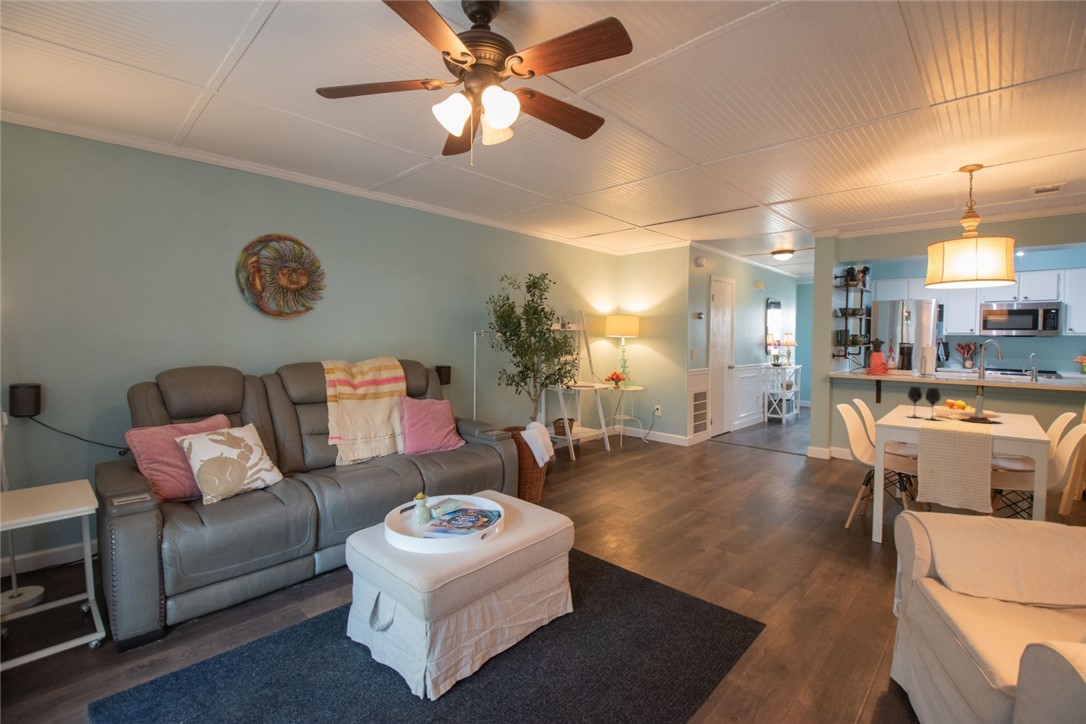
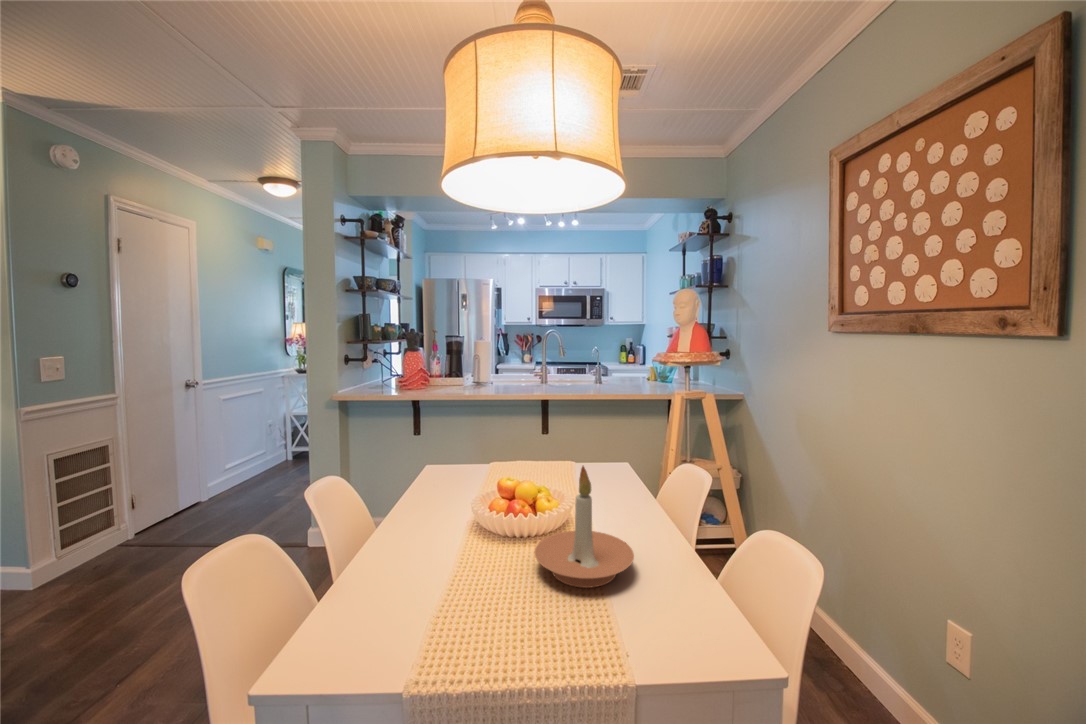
wine glass: present [908,387,941,420] -> none [398,488,492,620]

